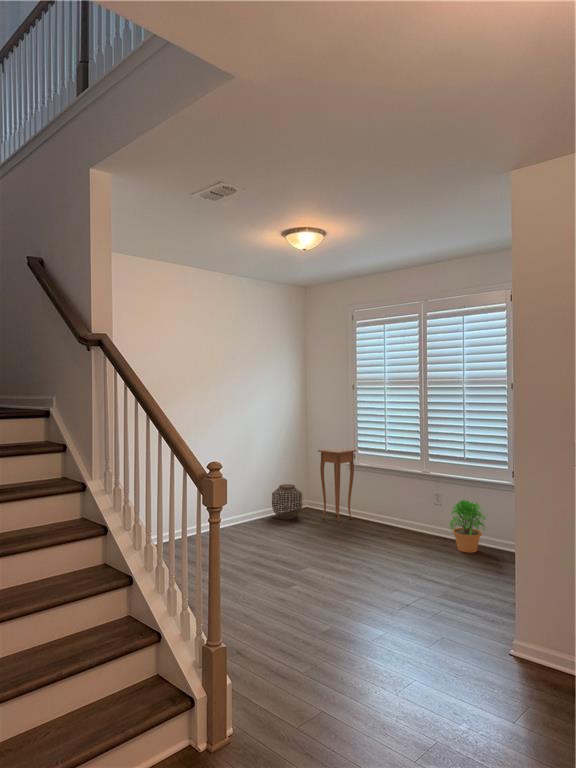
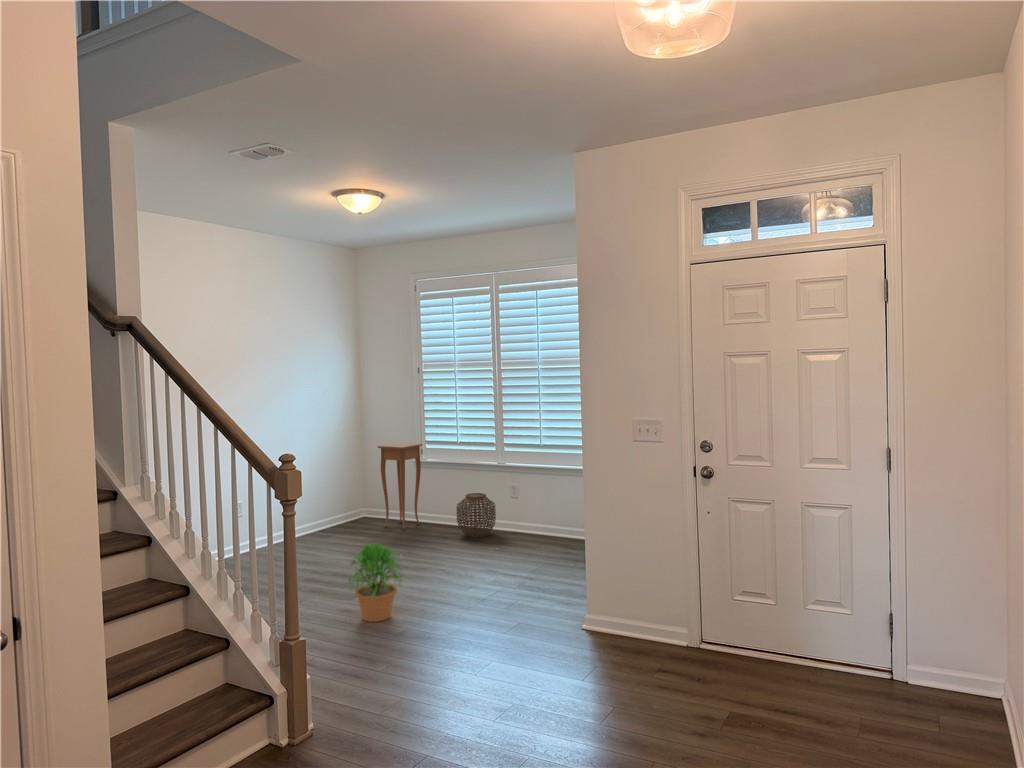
woven basket: present [272,484,302,519] -> present [457,493,496,538]
potted plant: present [449,500,485,553] -> present [349,543,401,622]

